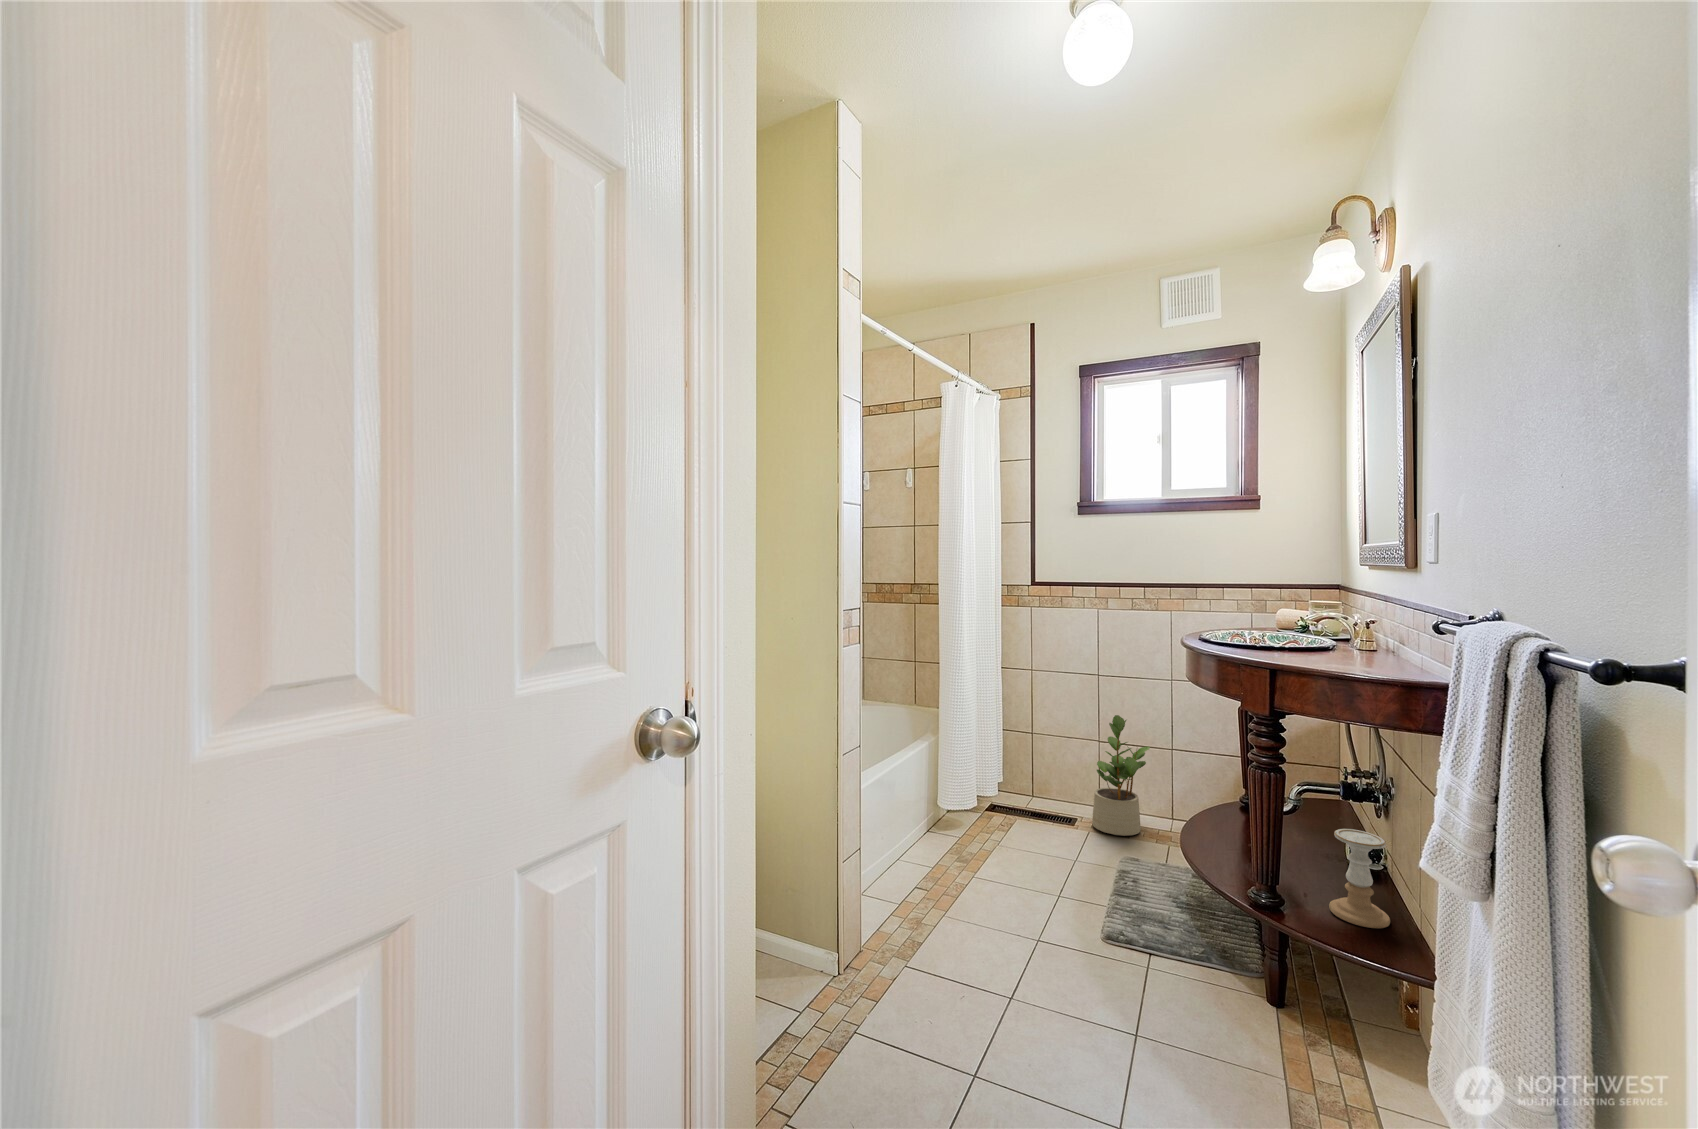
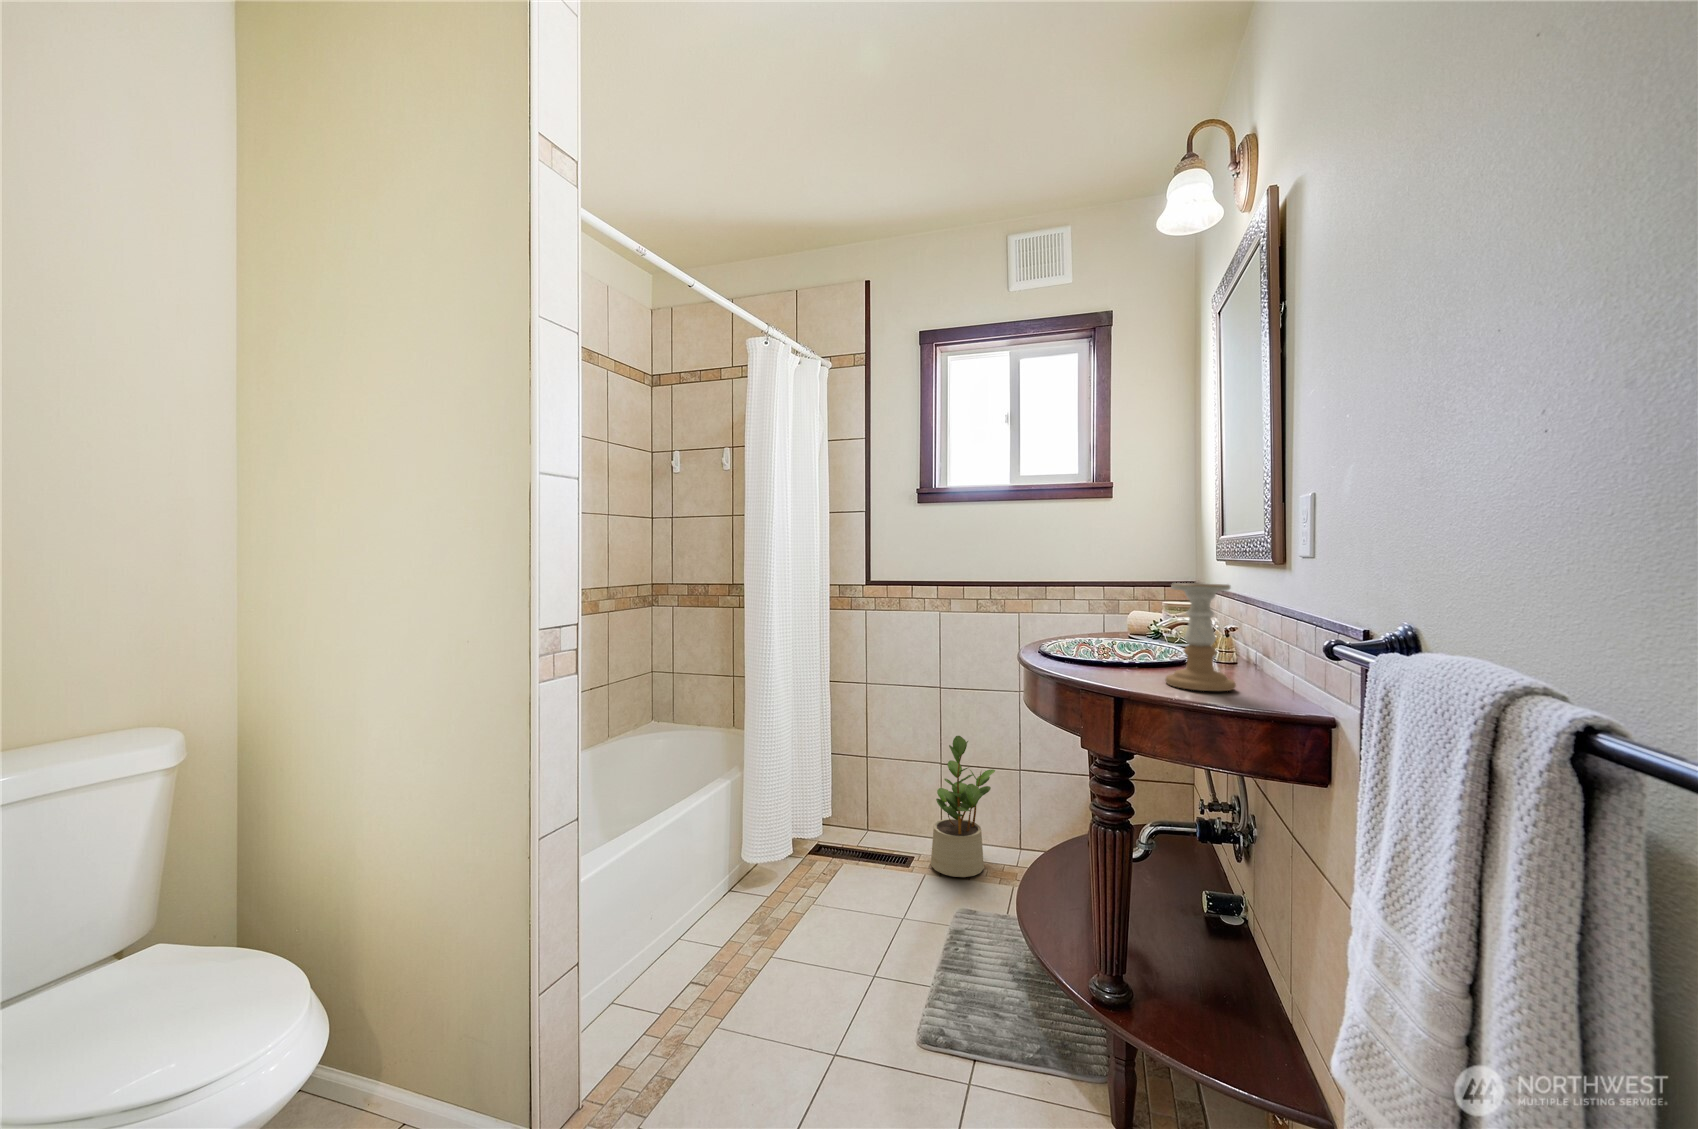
candle holder: present [1329,829,1390,928] -> present [1166,583,1236,691]

